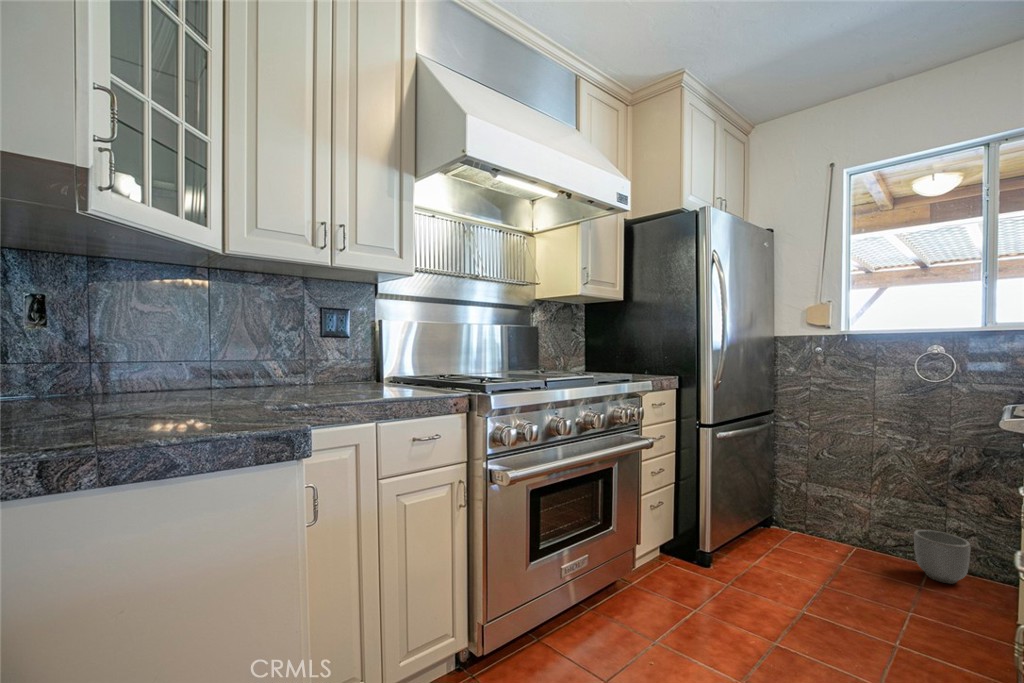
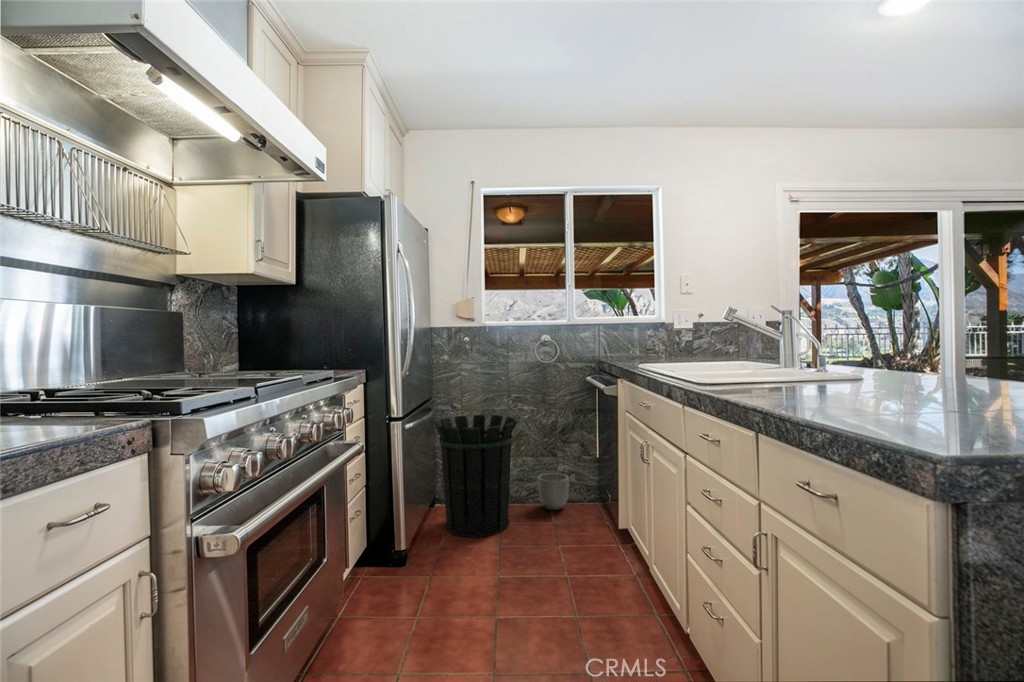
waste bin: none [758,434,872,579] -> present [434,415,517,538]

